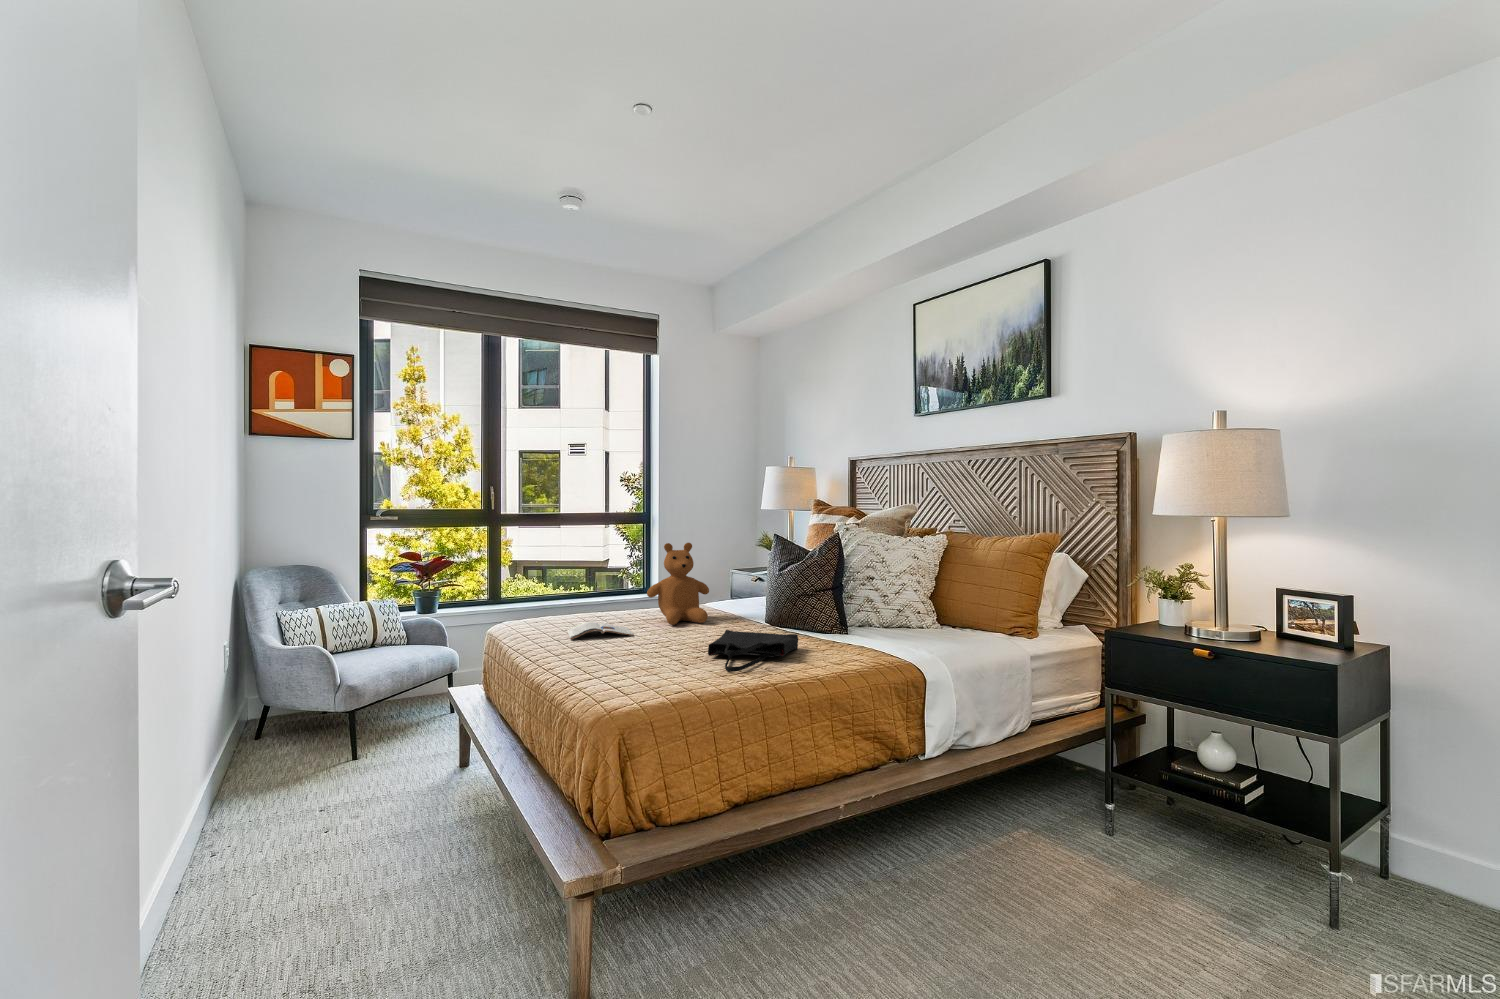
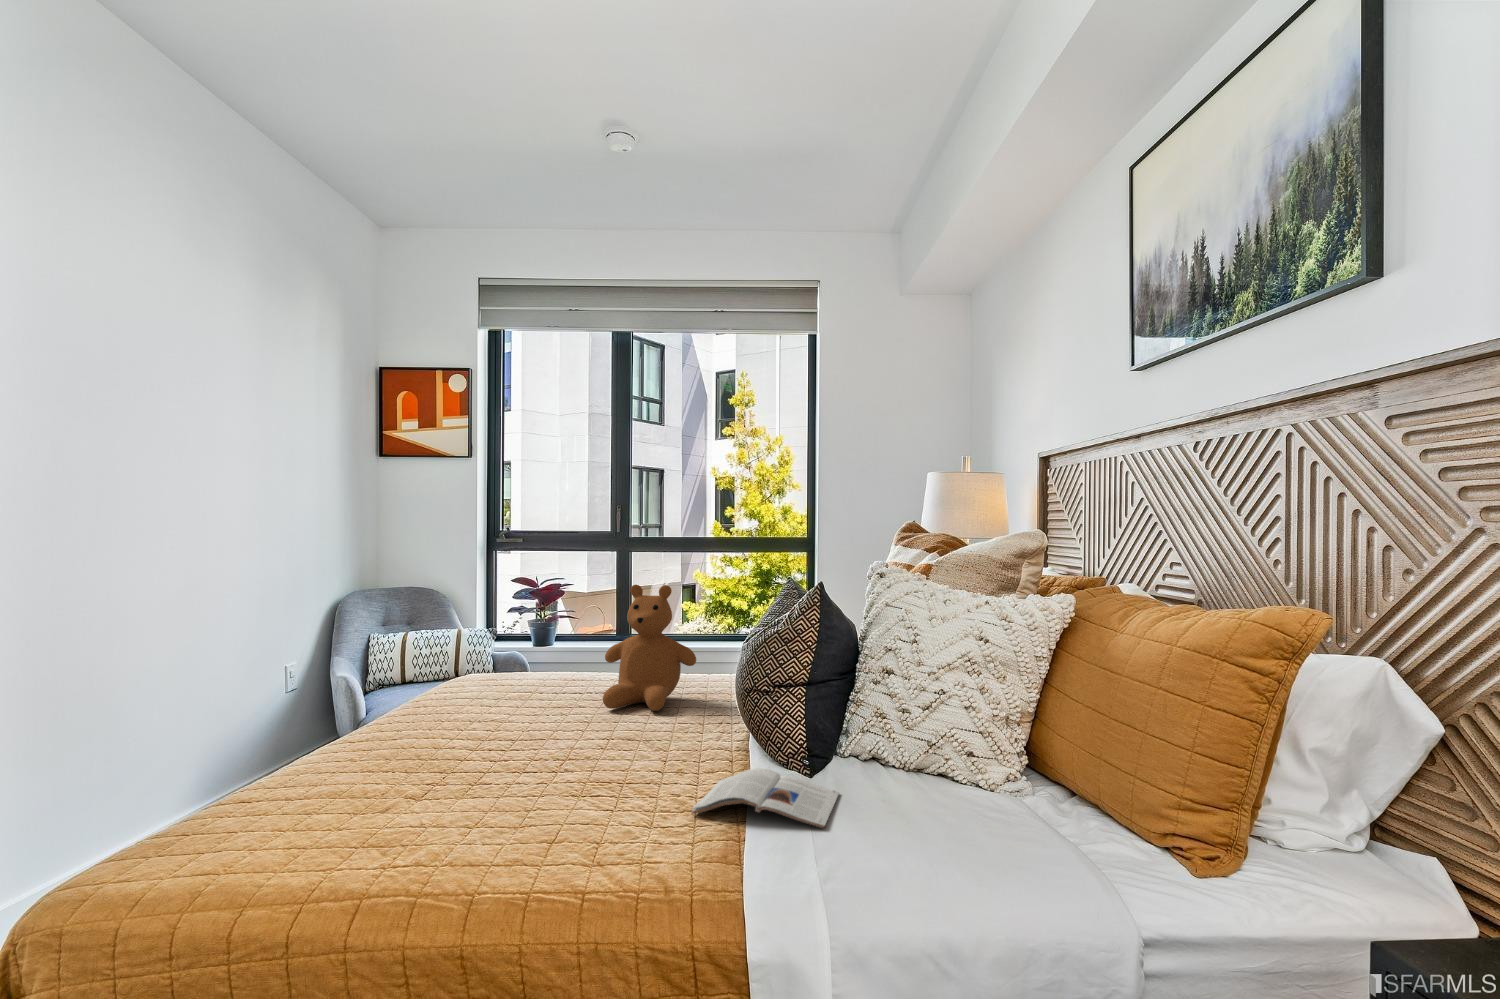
magazine: present [567,621,633,639] -> present [692,768,839,828]
tote bag: present [708,630,798,672] -> none [414,736,640,825]

